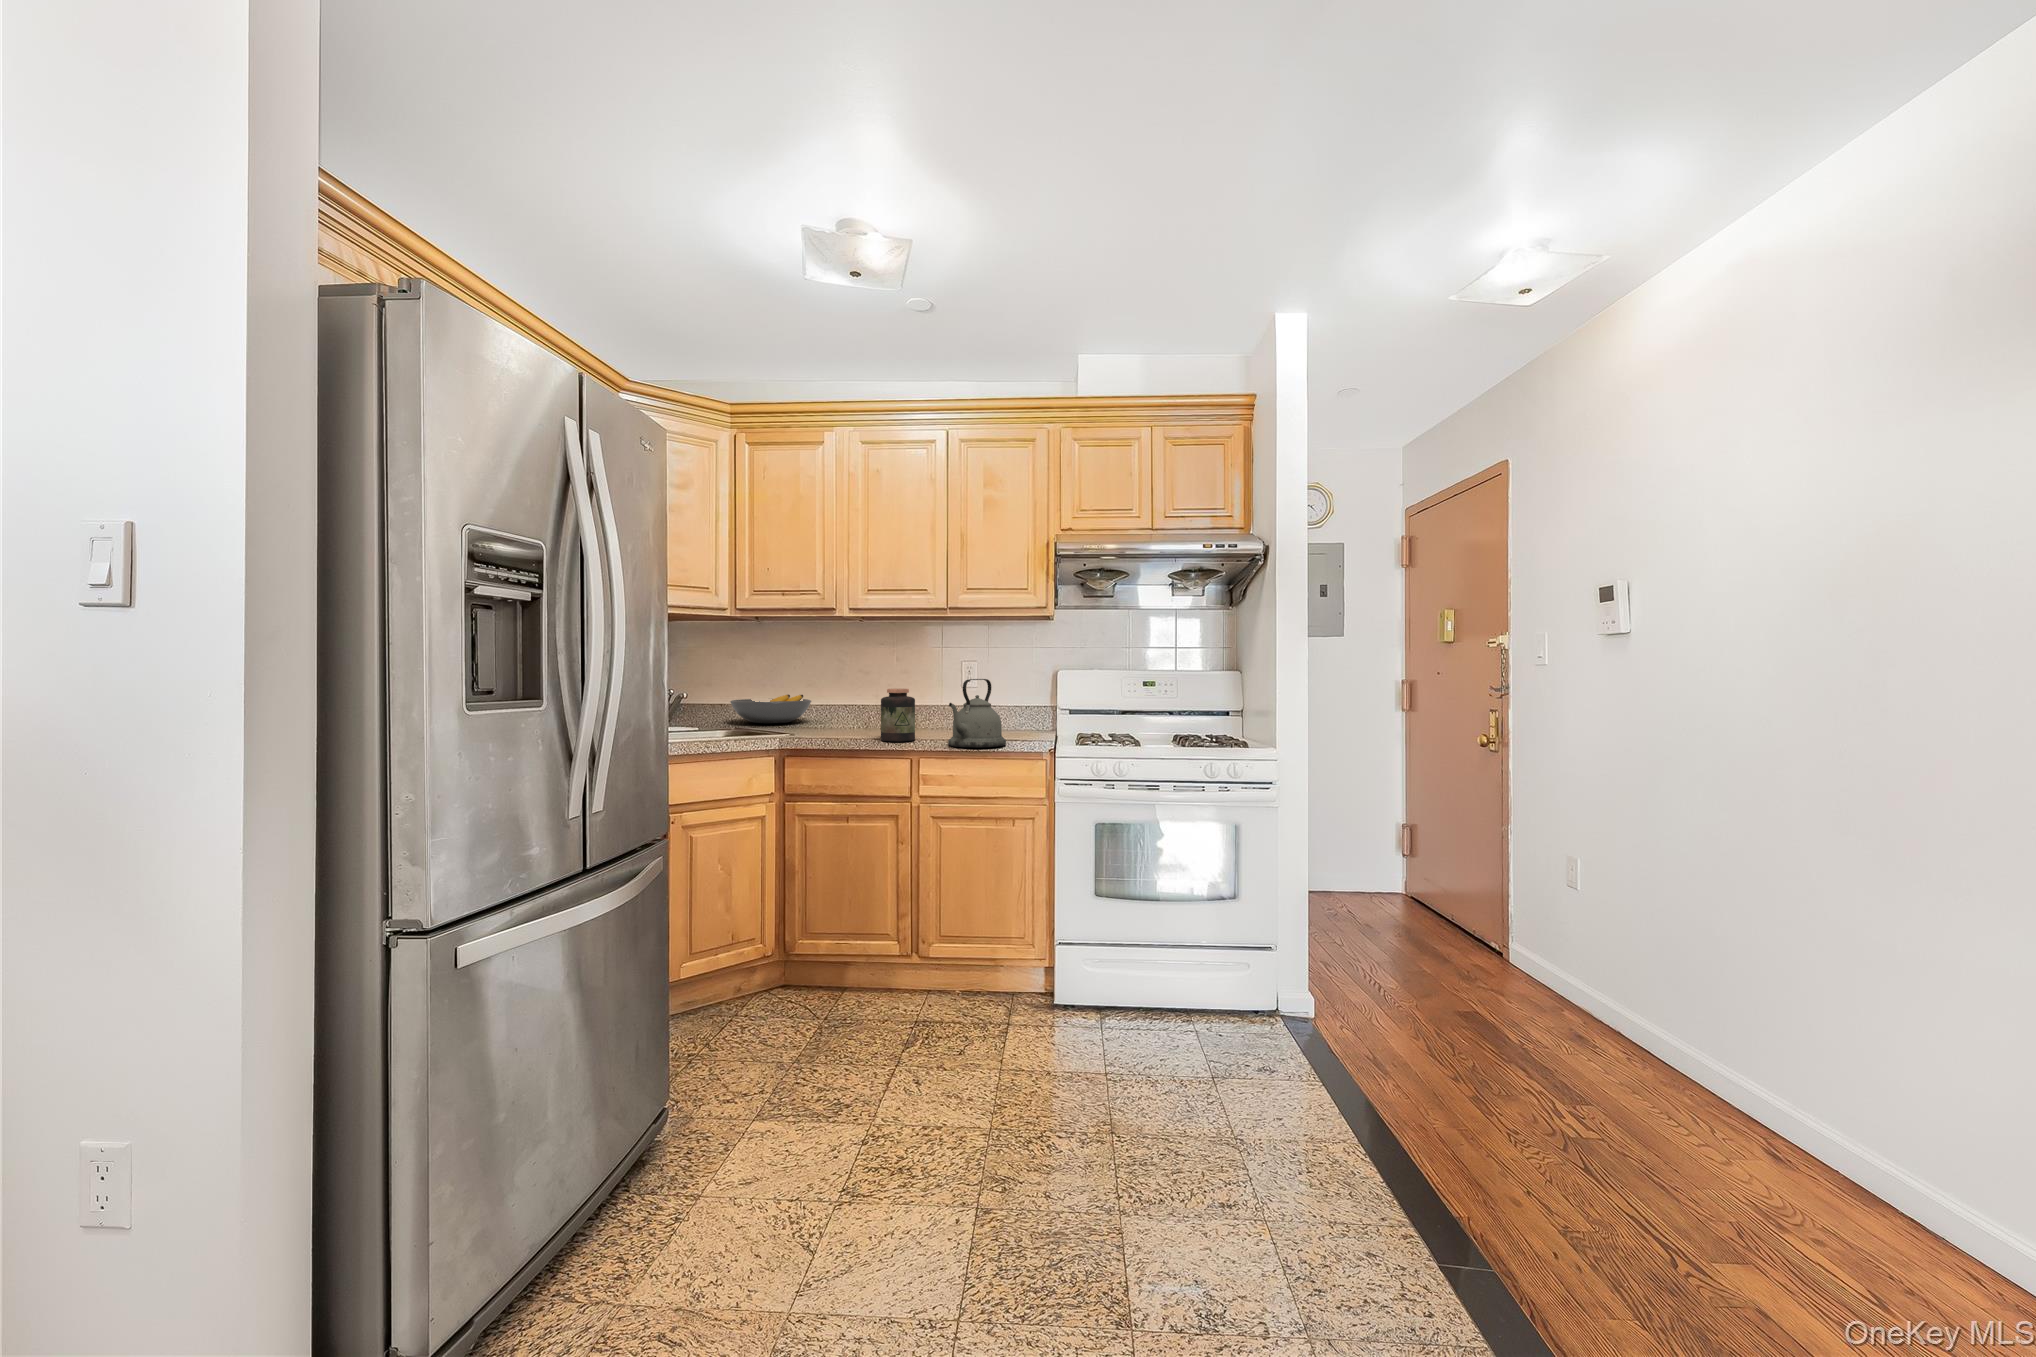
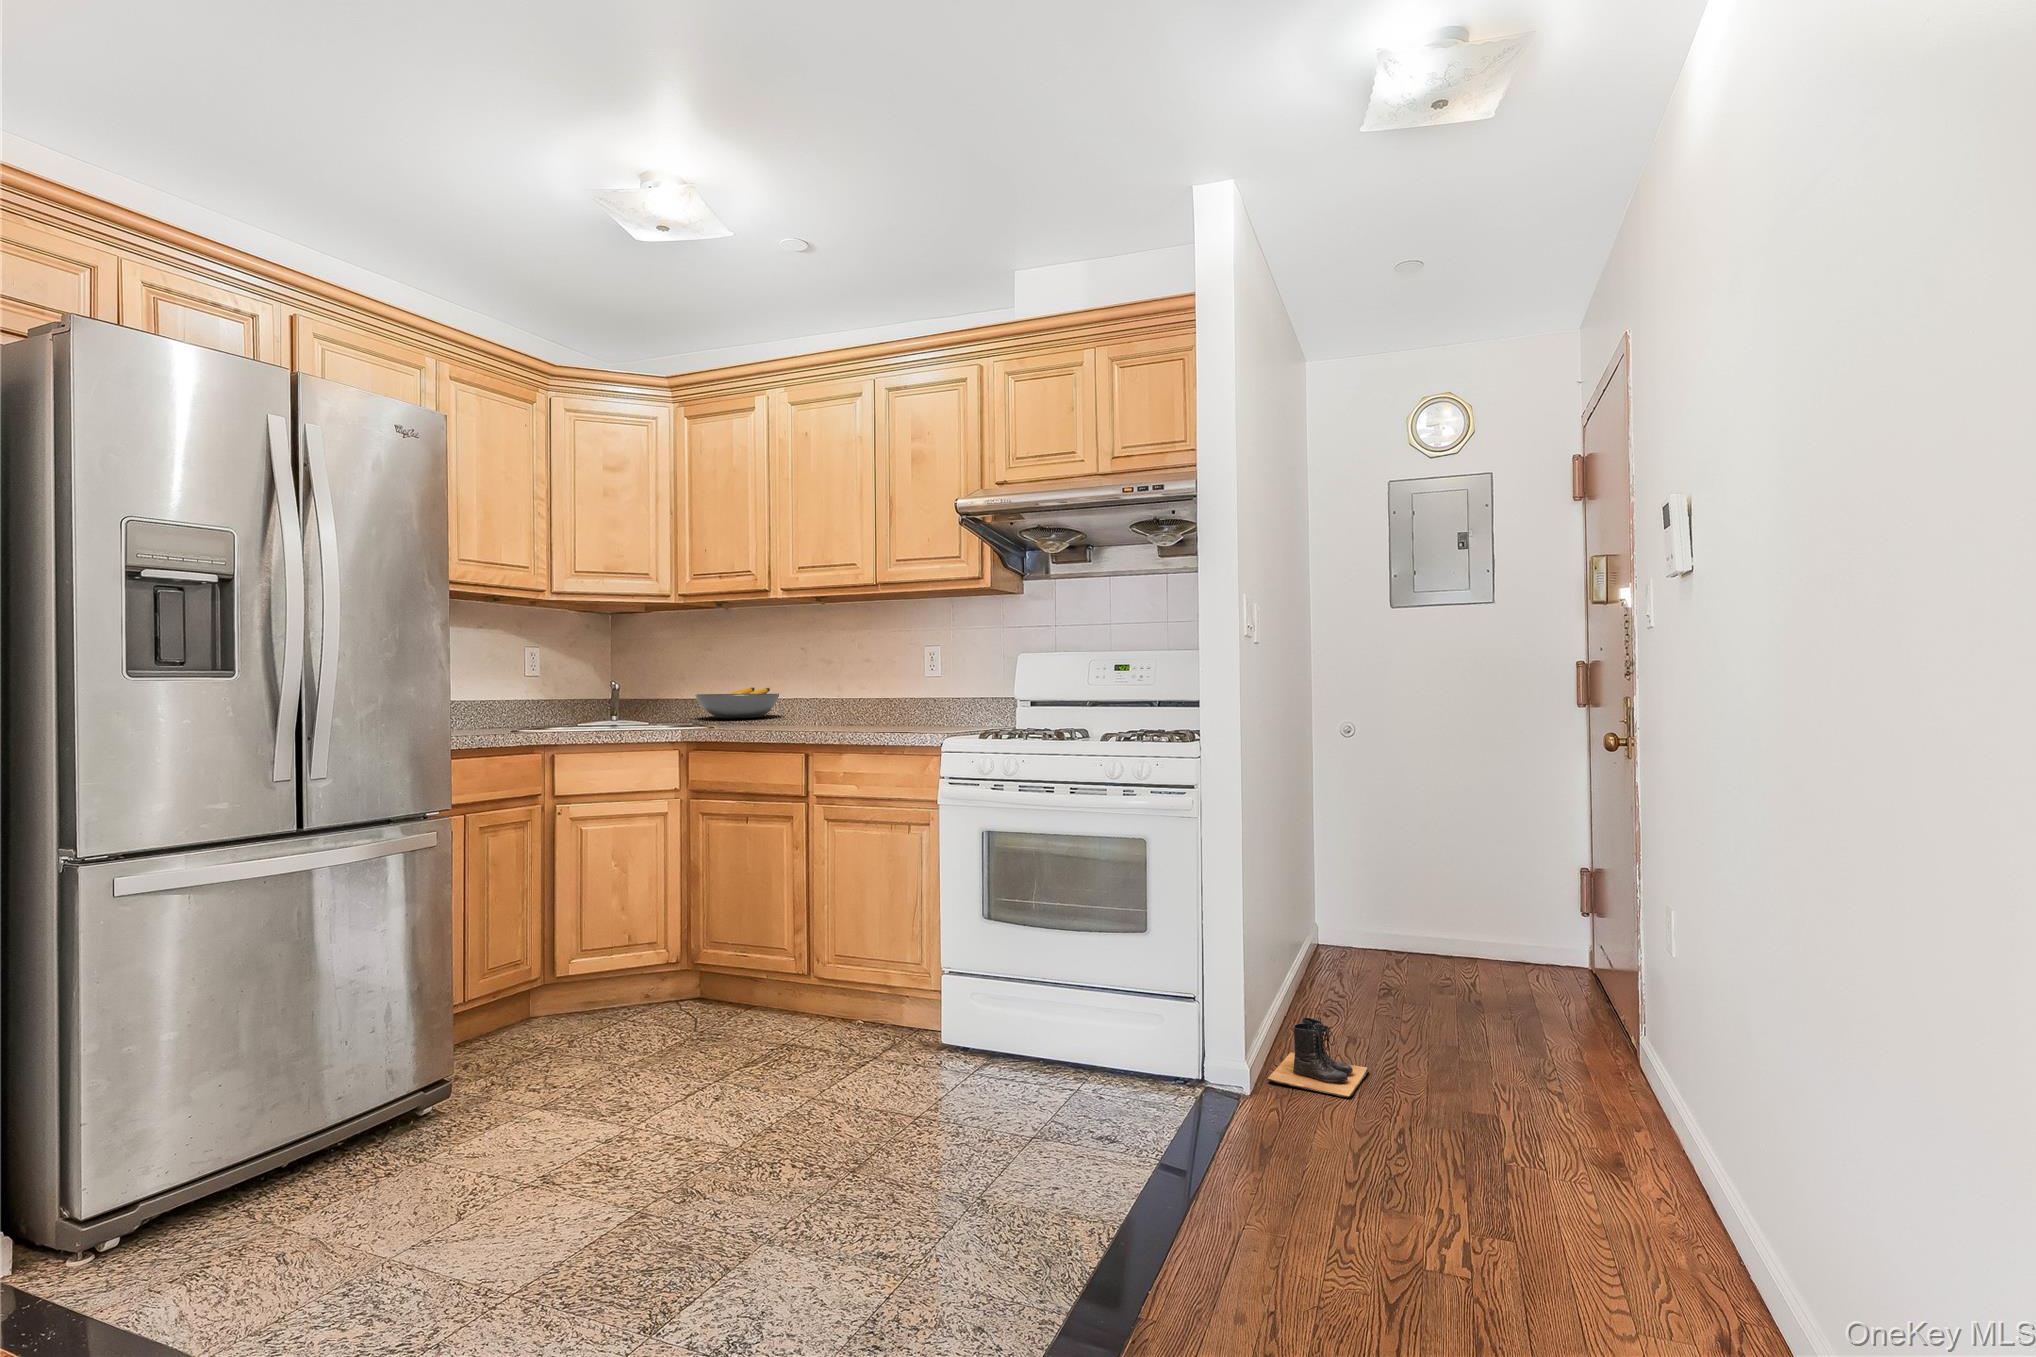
kettle: present [948,679,1006,747] -> none [824,661,907,738]
jar: present [881,689,915,741] -> none [788,675,826,733]
boots: none [1312,951,1384,1007] -> present [1267,1018,1369,1097]

